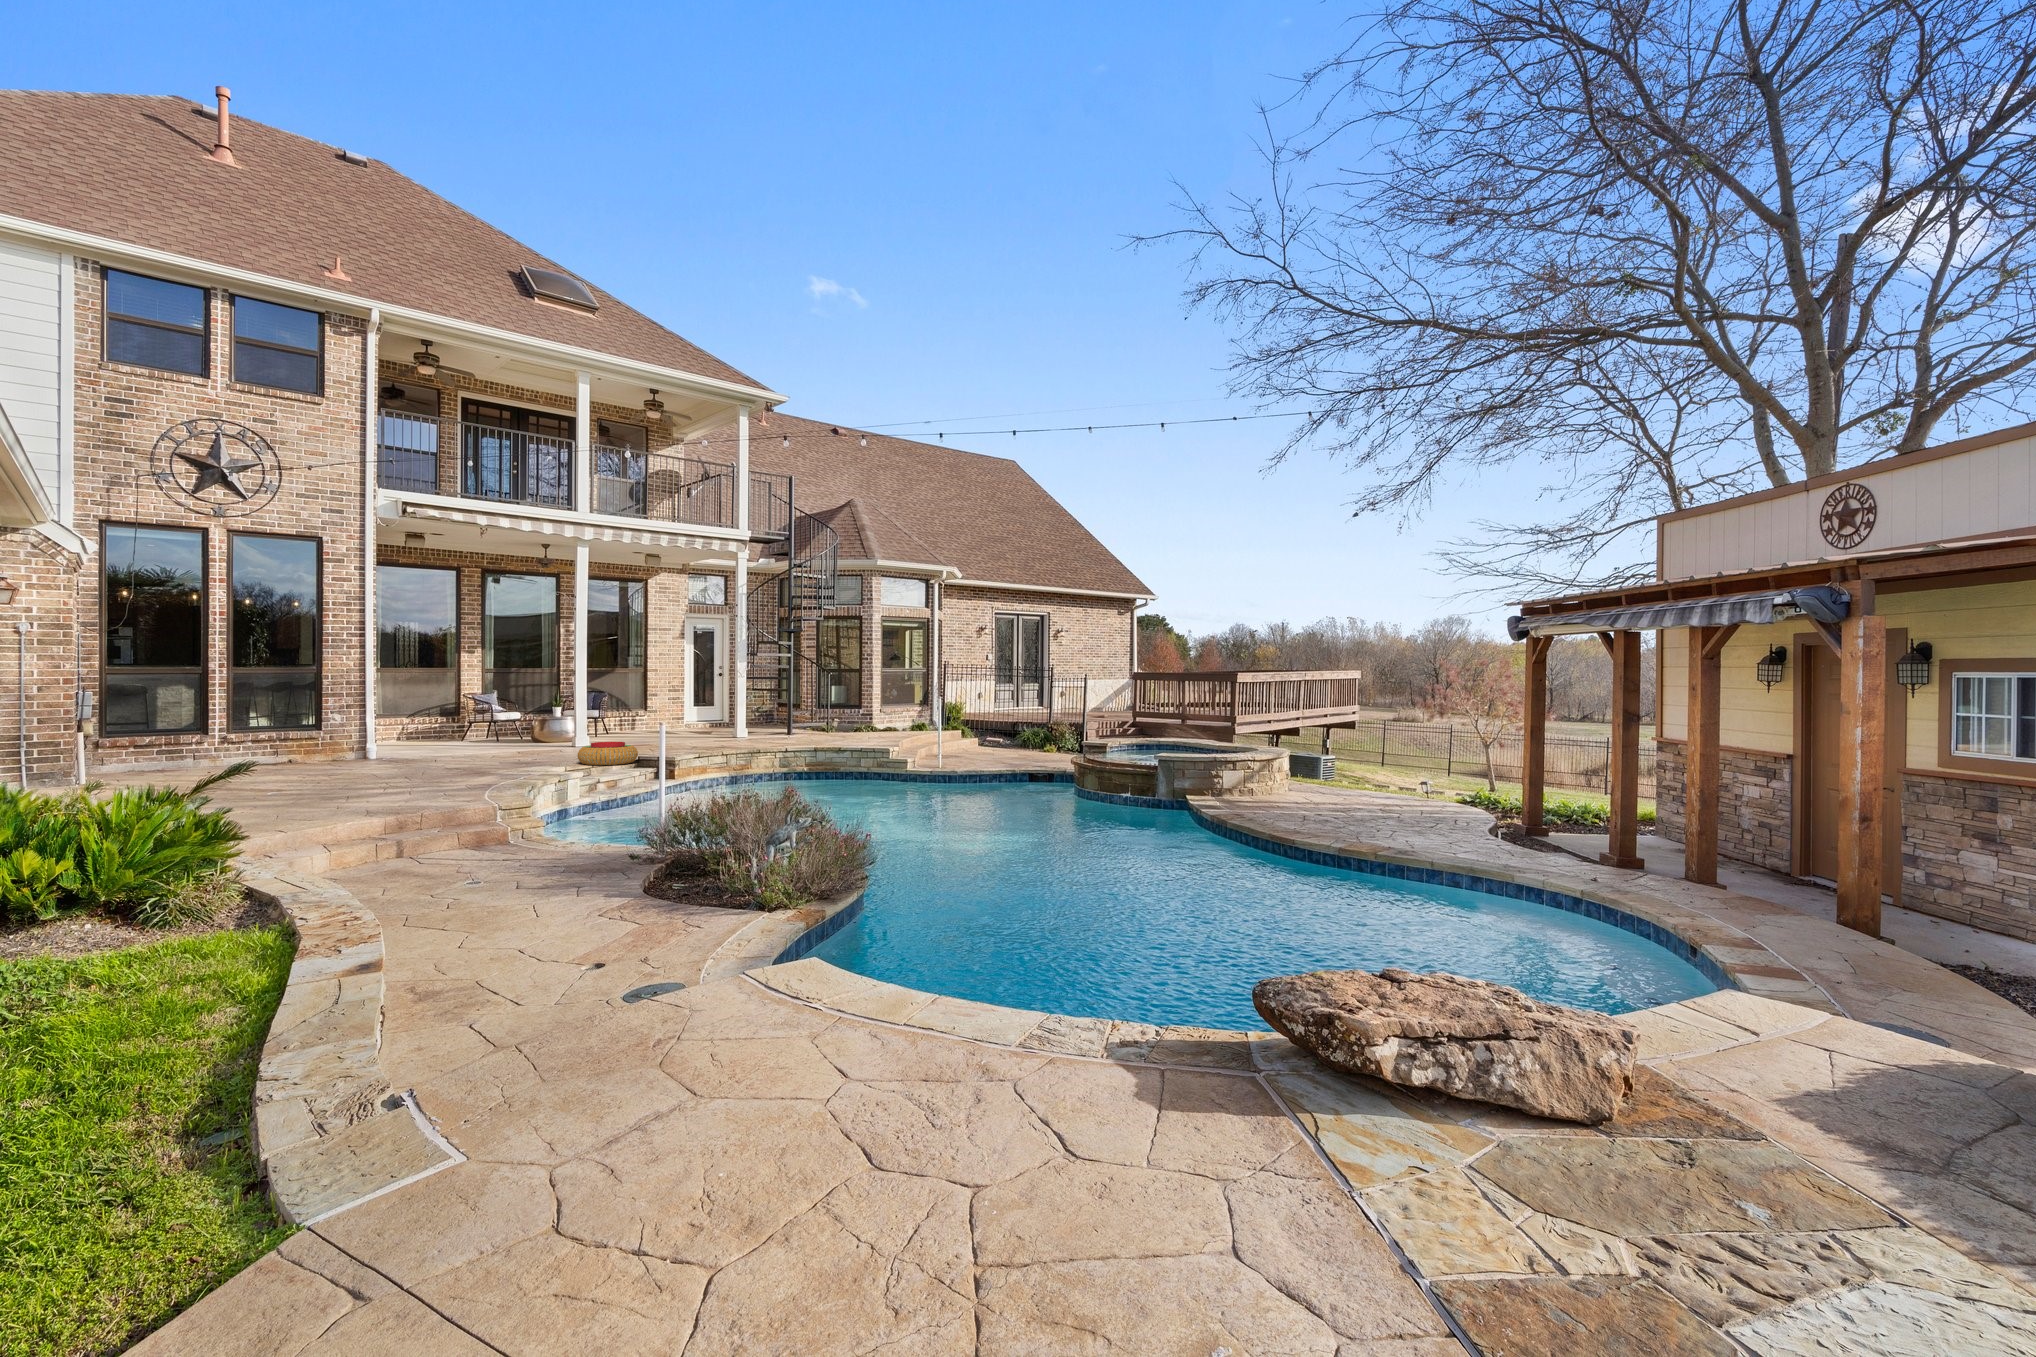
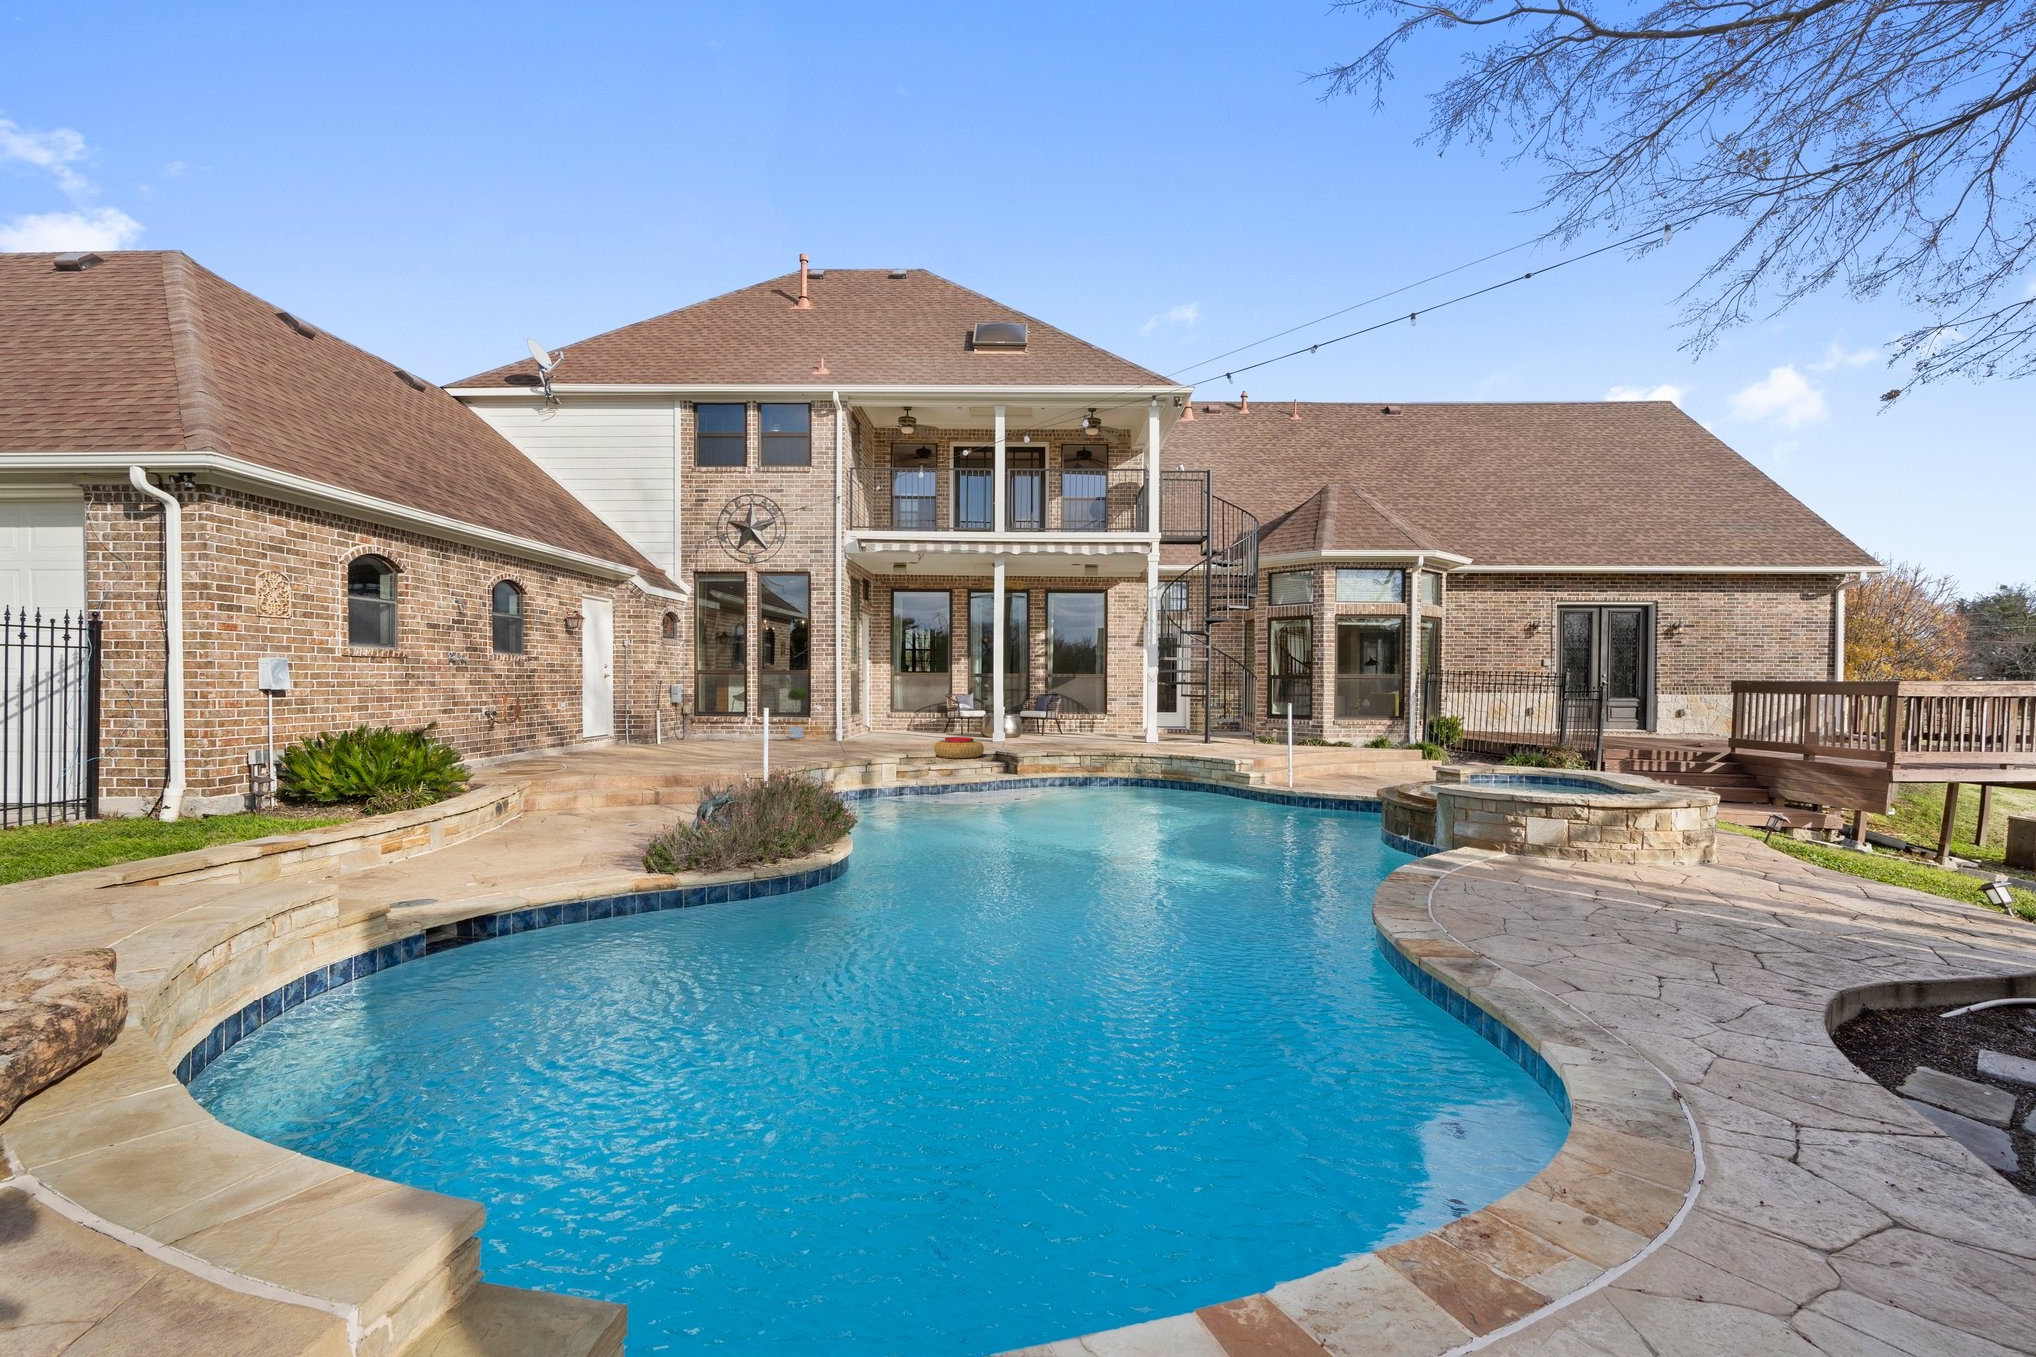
potted tree: none [281,692,318,763] -> present [788,687,808,738]

